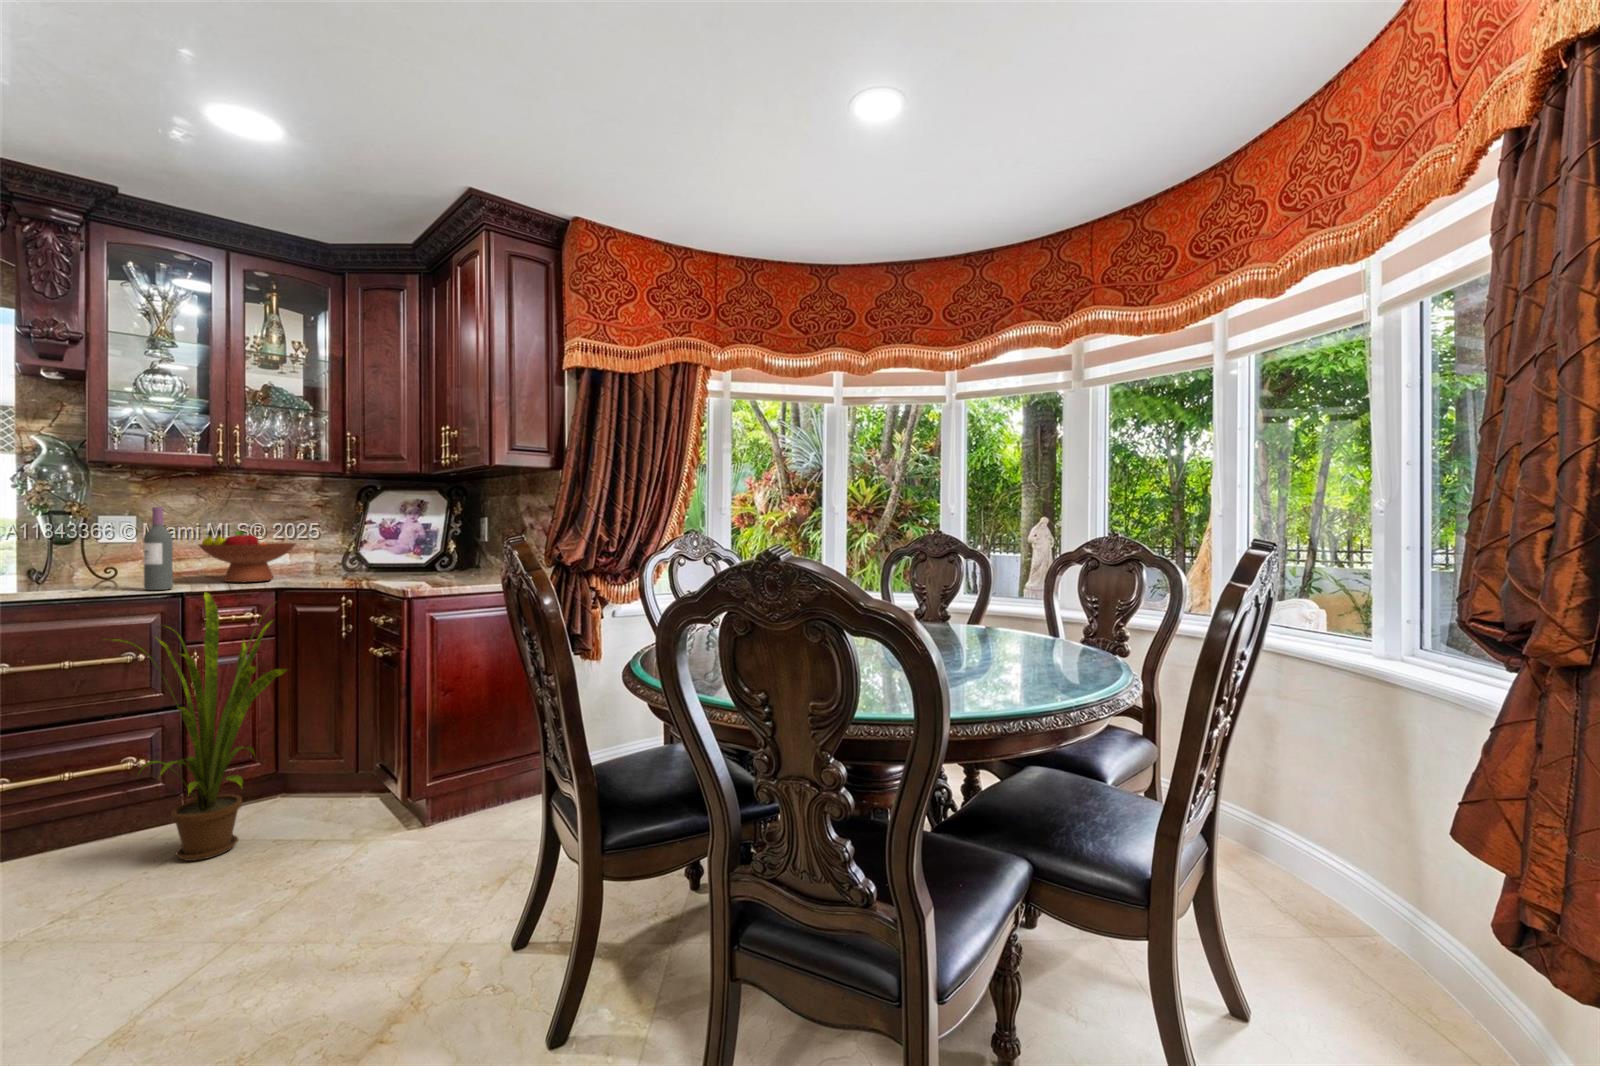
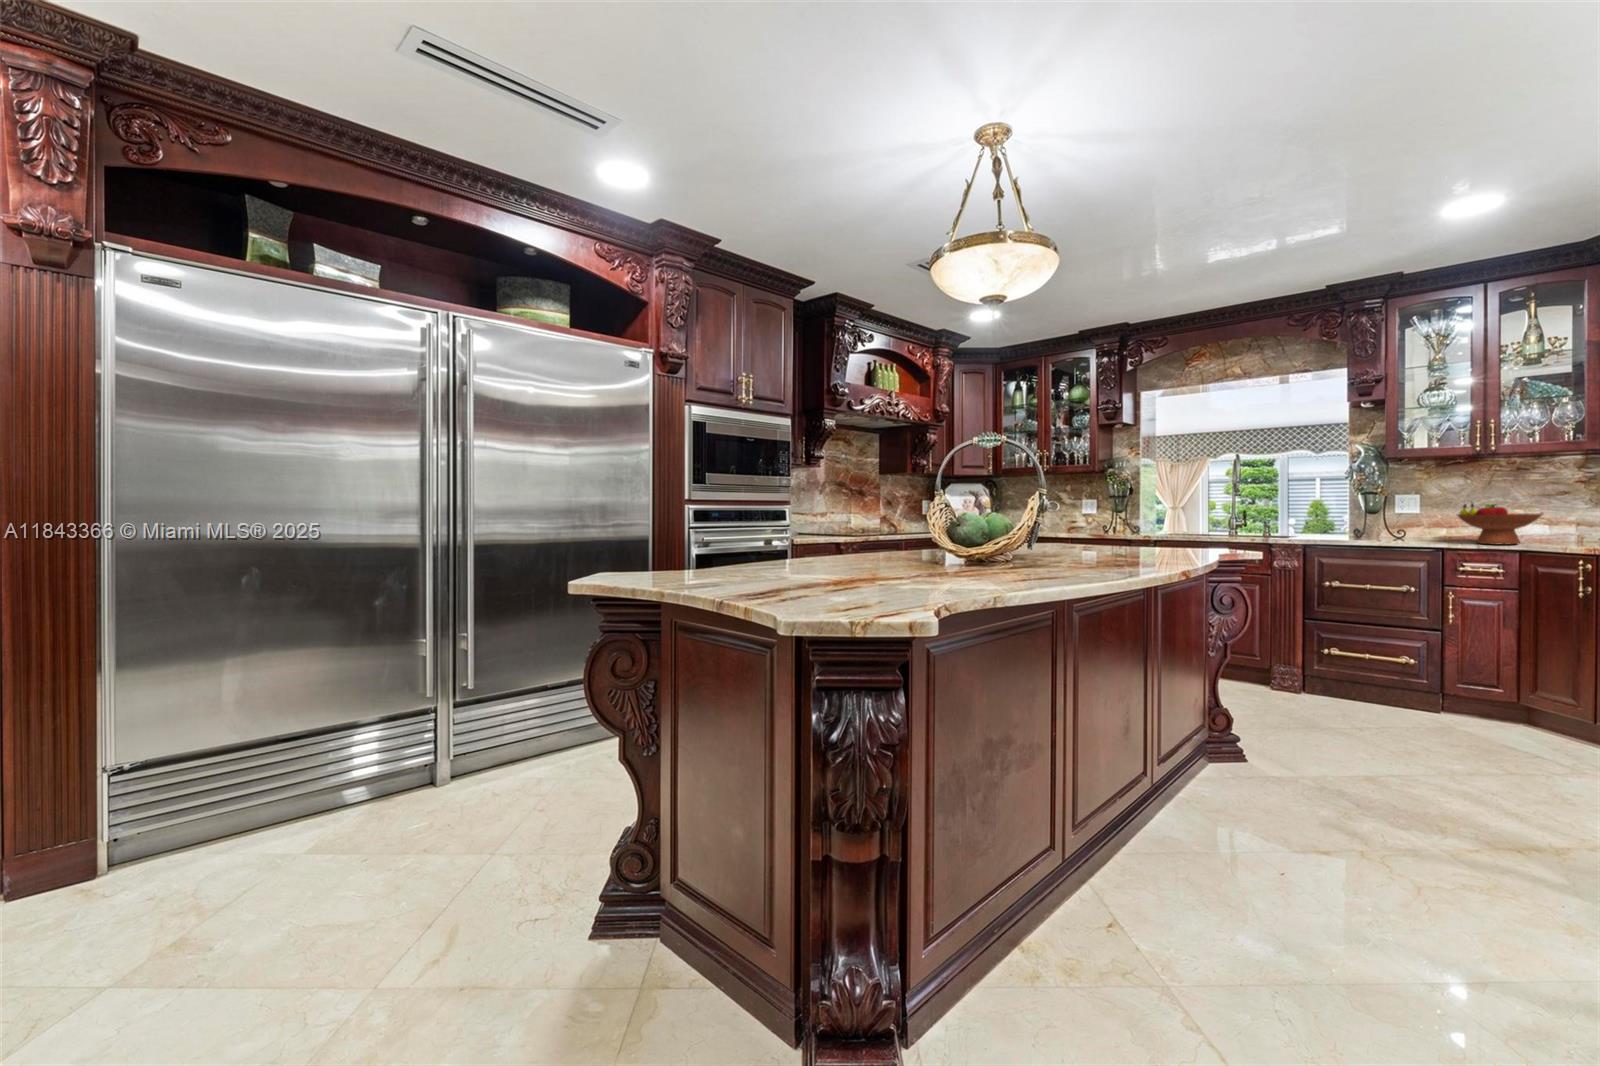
wine bottle: present [143,507,173,590] -> none [1415,488,1435,546]
house plant: present [103,592,287,861] -> none [1382,548,1518,735]

